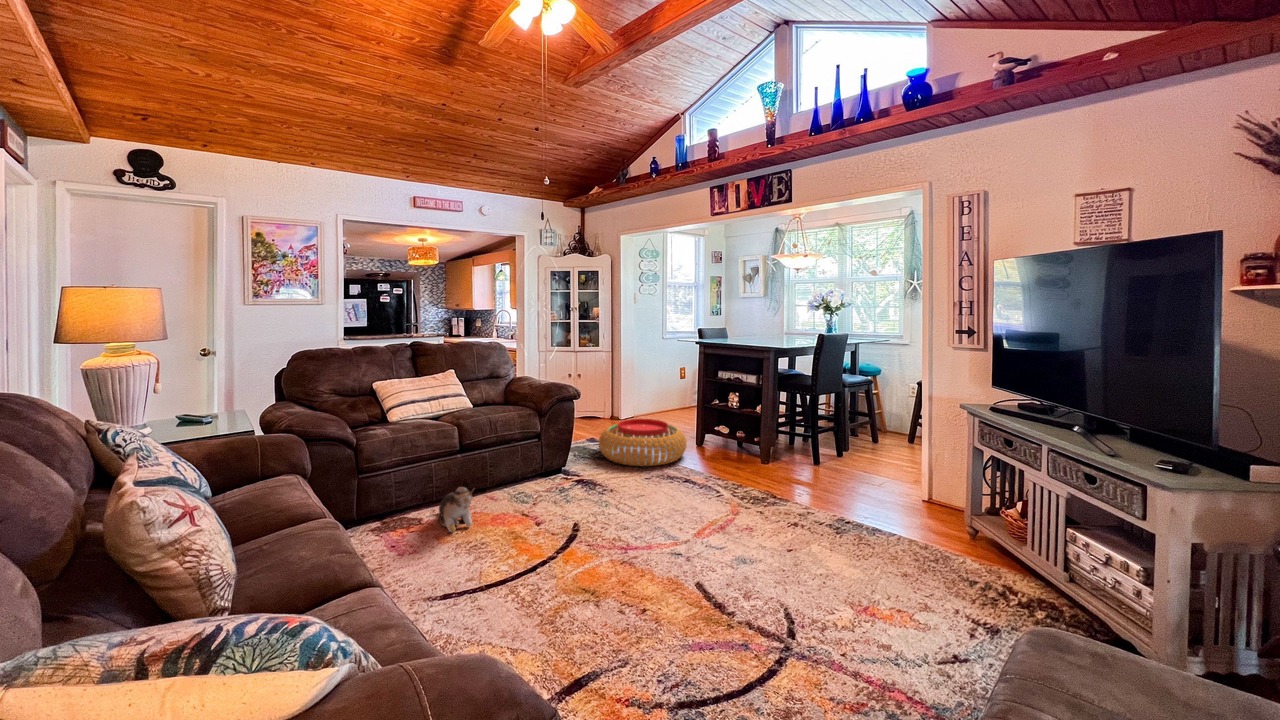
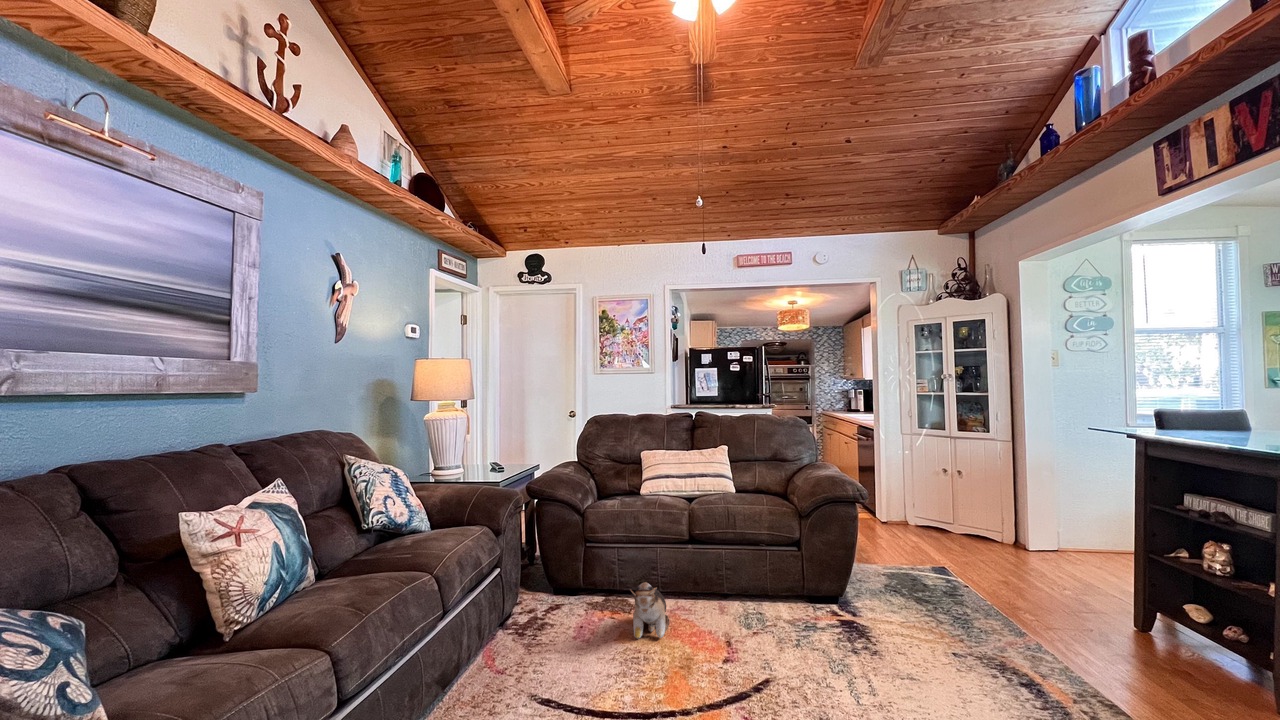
pouf: present [599,419,687,466] -> none [927,546,1109,642]

